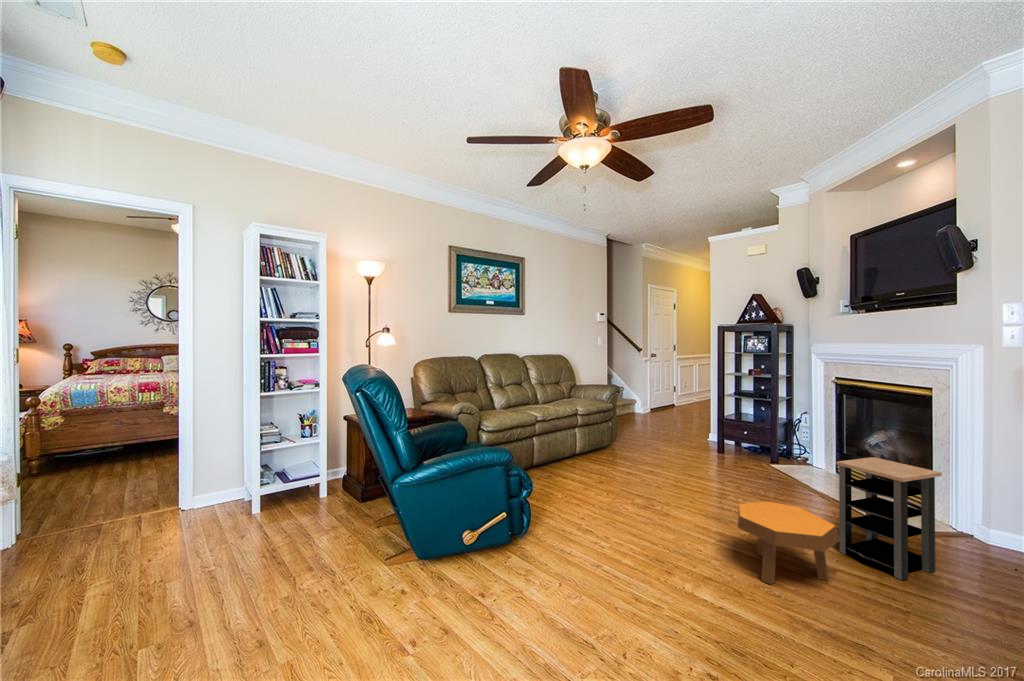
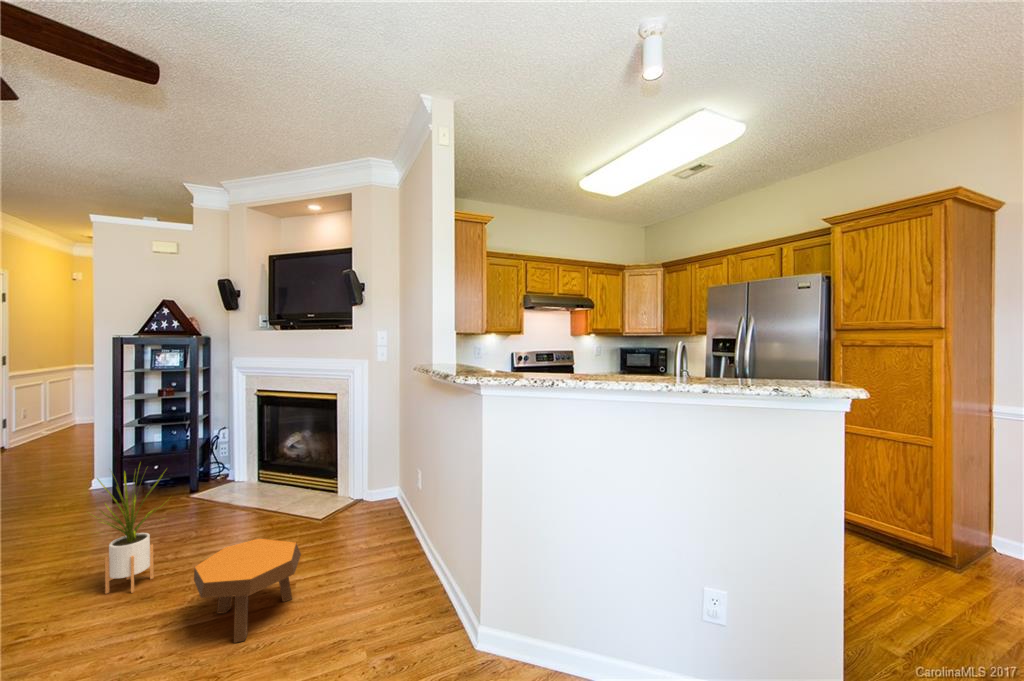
house plant: none [683,414,737,511] -> present [97,471,162,594]
side table: present [837,457,942,580] -> none [287,463,357,564]

